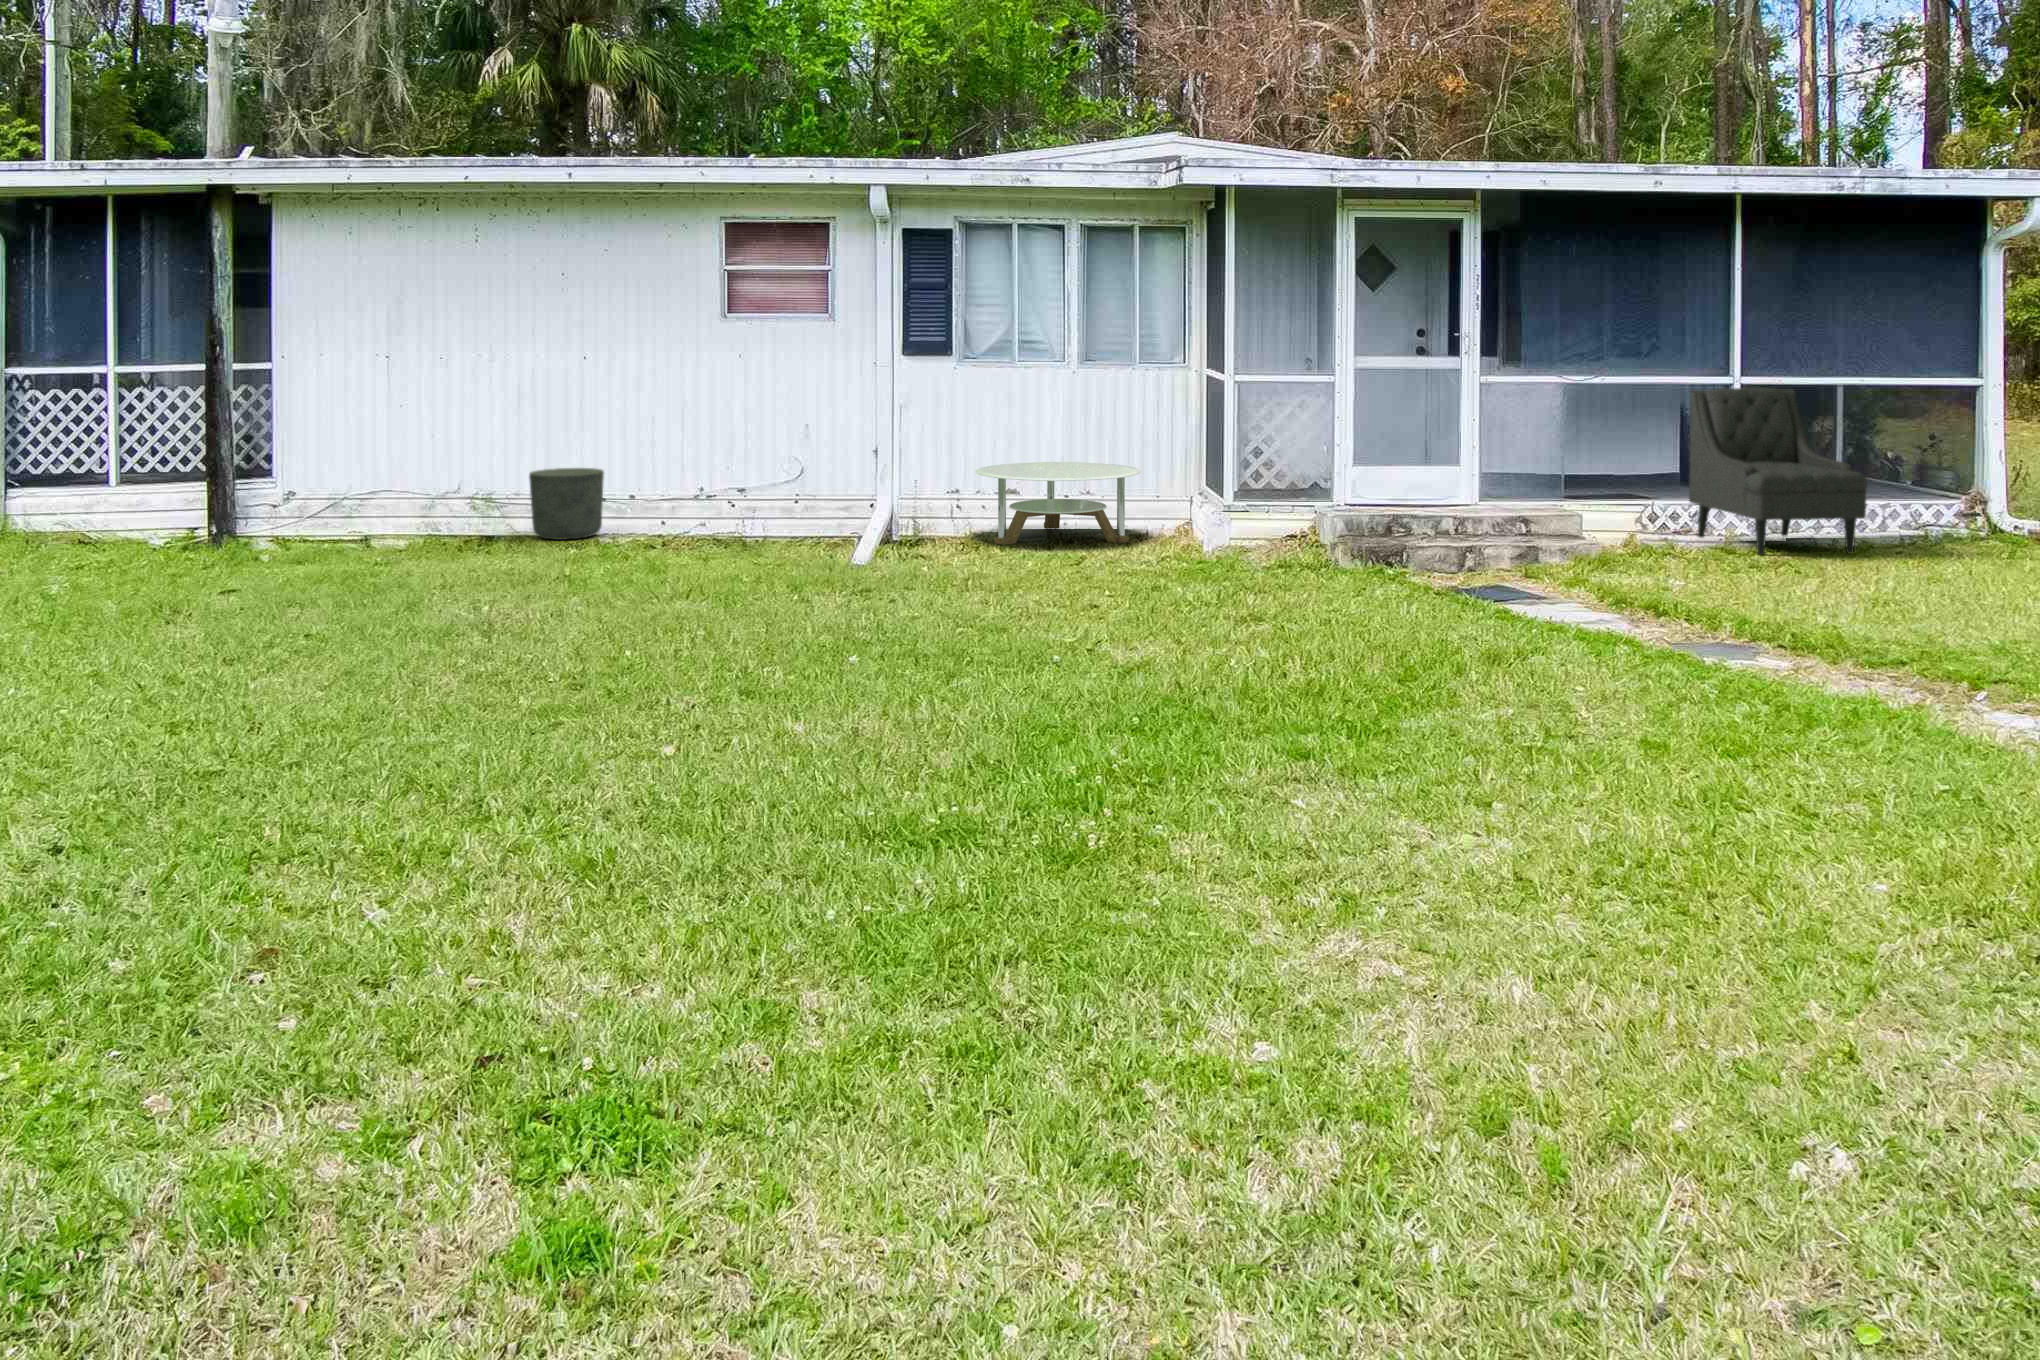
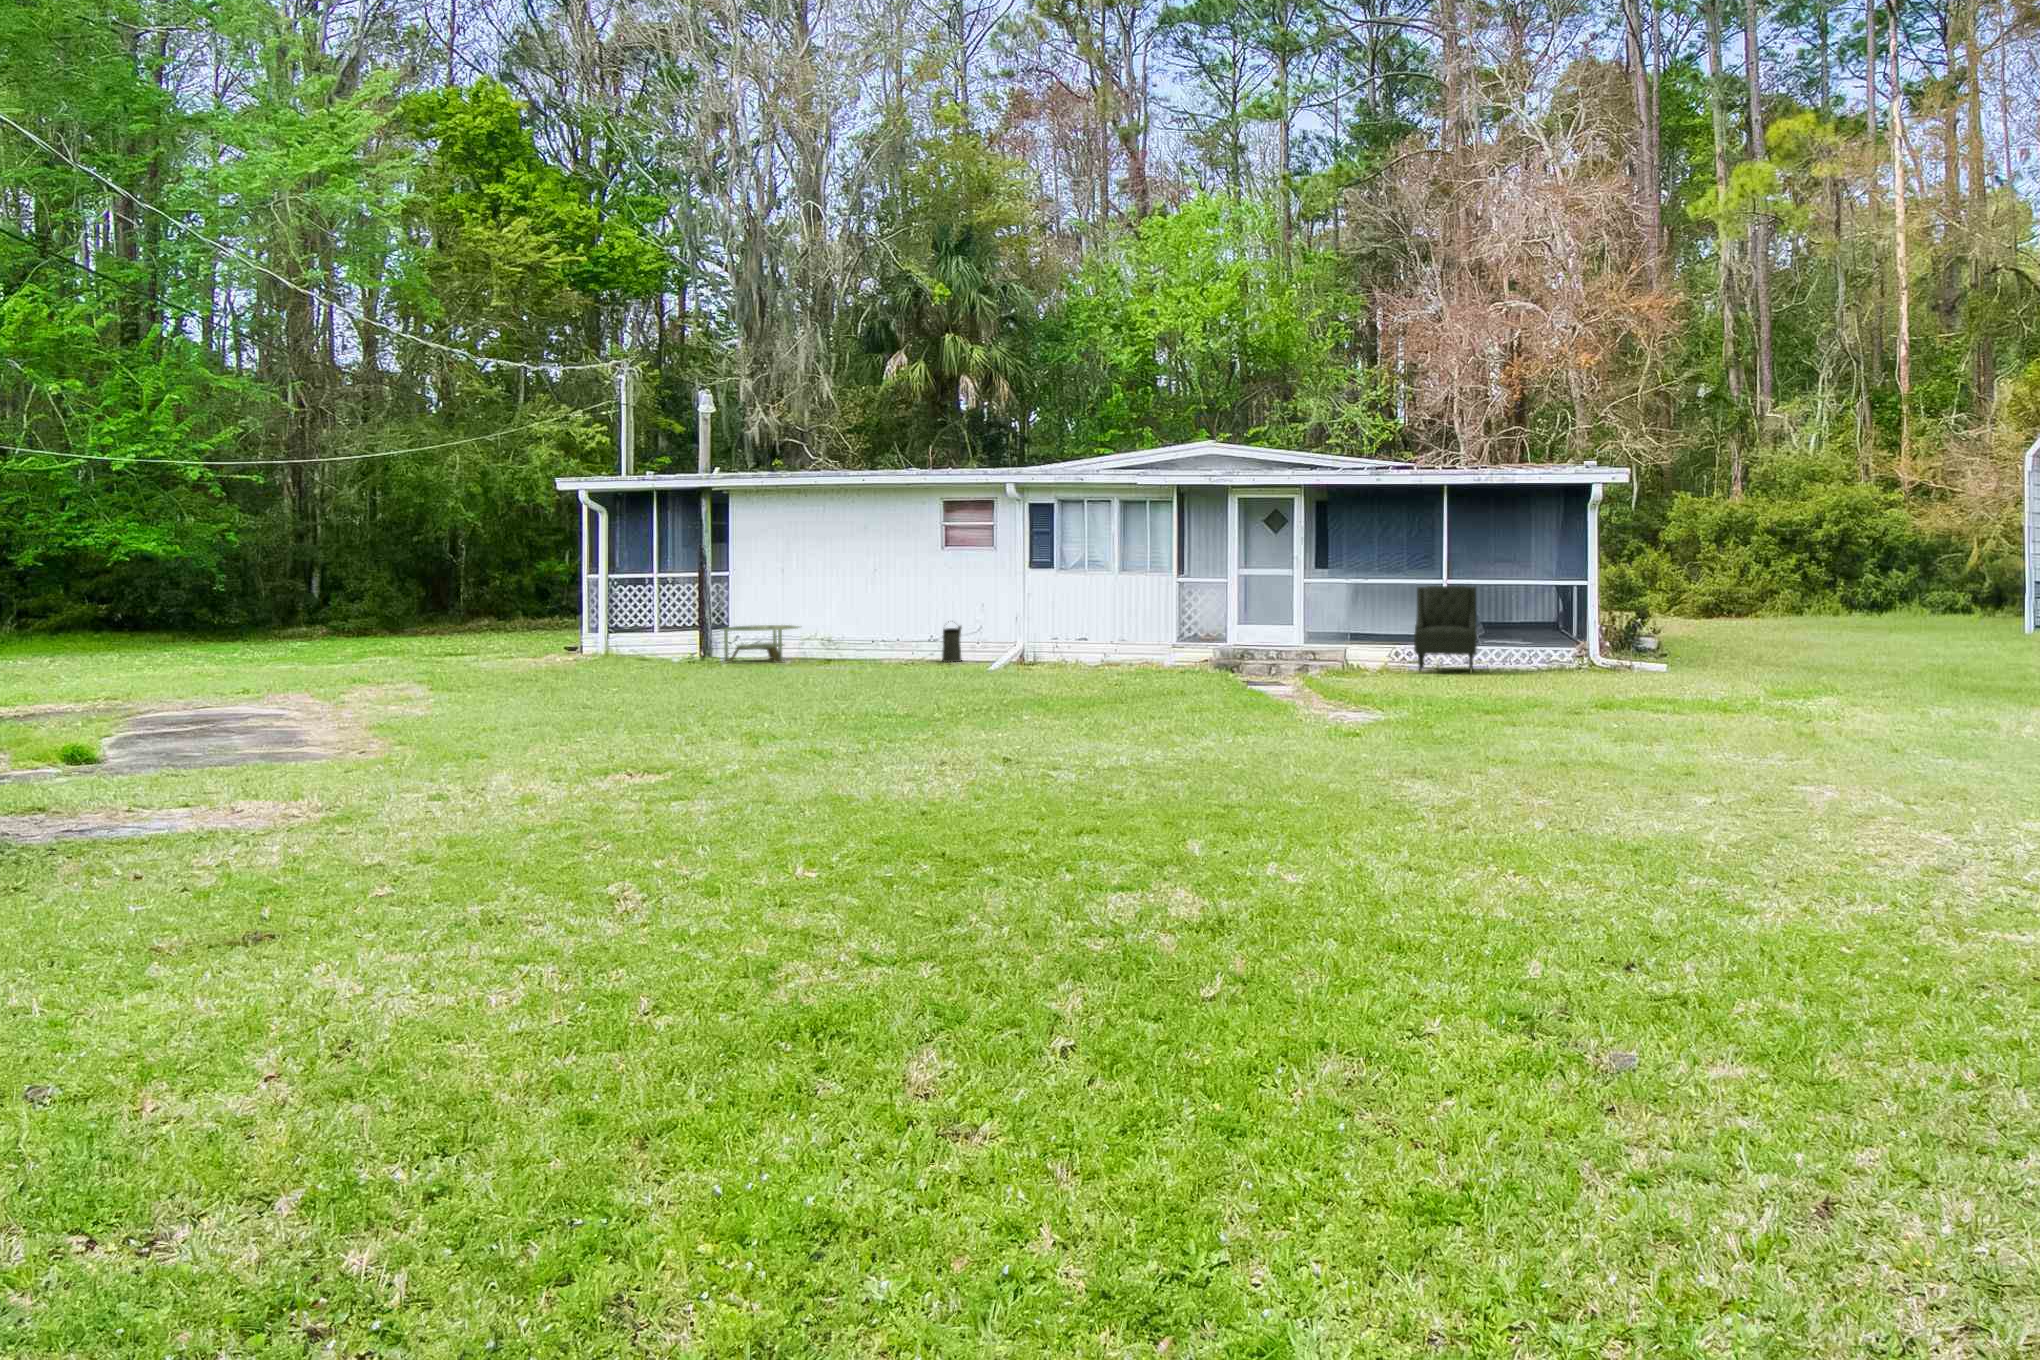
watering can: none [749,458,791,540] -> present [942,626,962,662]
round table: present [975,462,1141,544] -> present [720,625,800,663]
planter: present [529,468,604,540] -> none [840,626,876,661]

